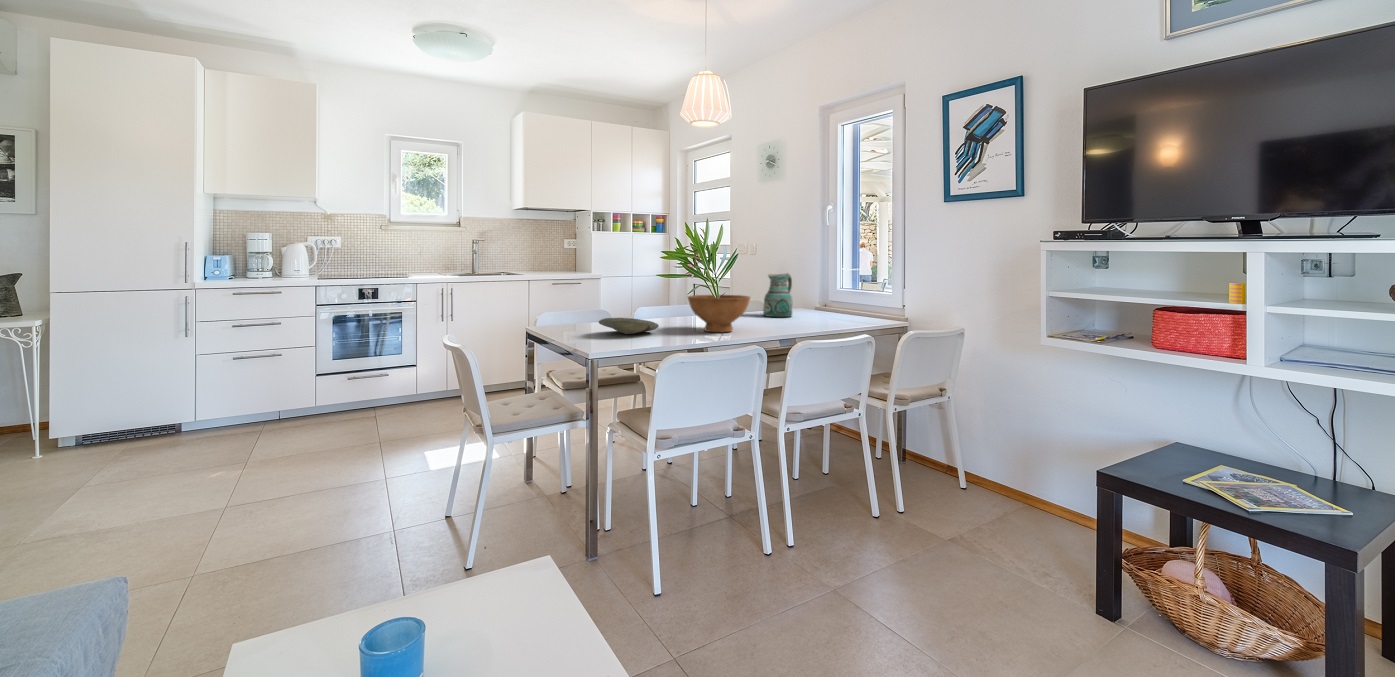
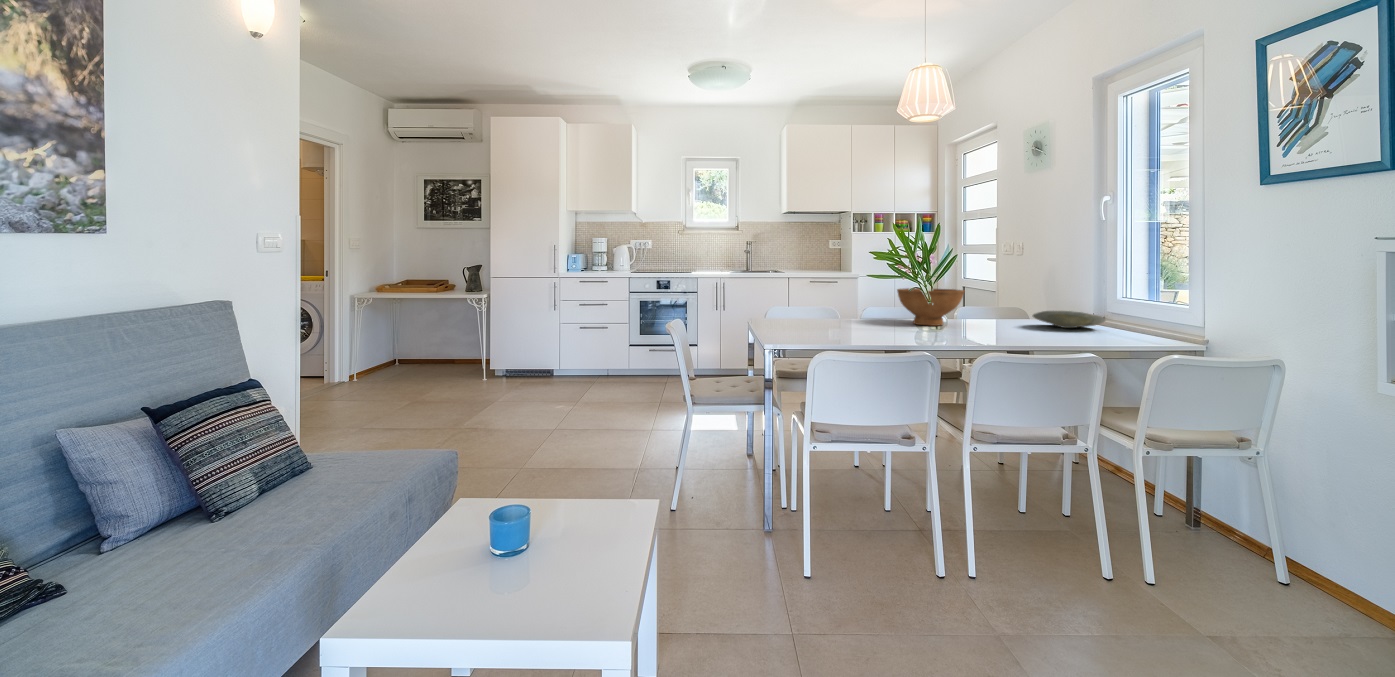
ceramic pitcher: present [763,273,792,317] -> none [1000,269,1041,316]
plate: present [599,318,659,335] -> present [1032,311,1105,328]

